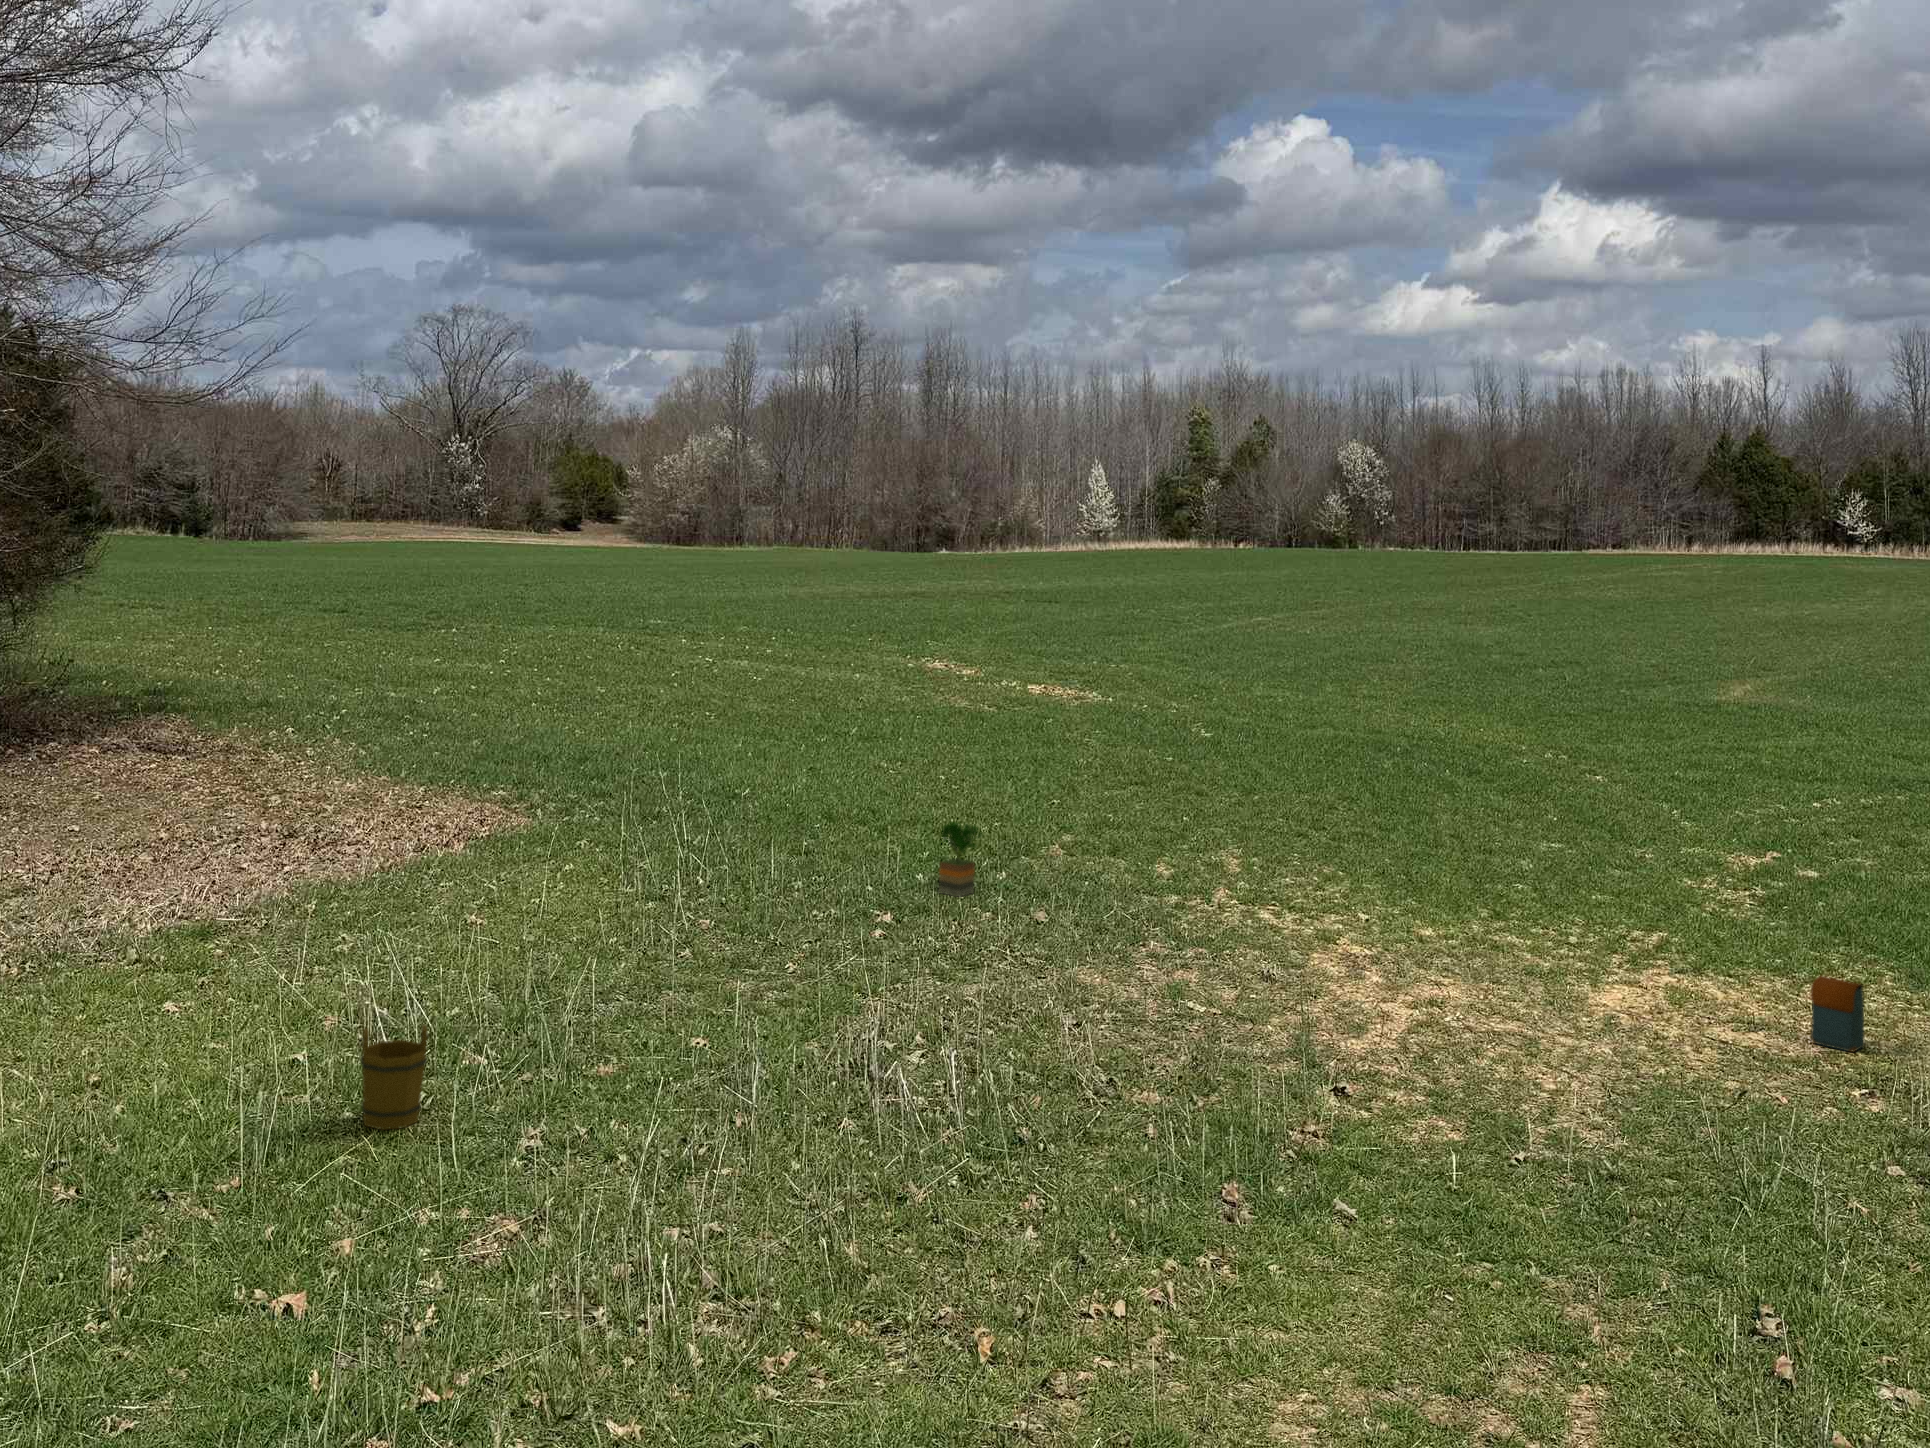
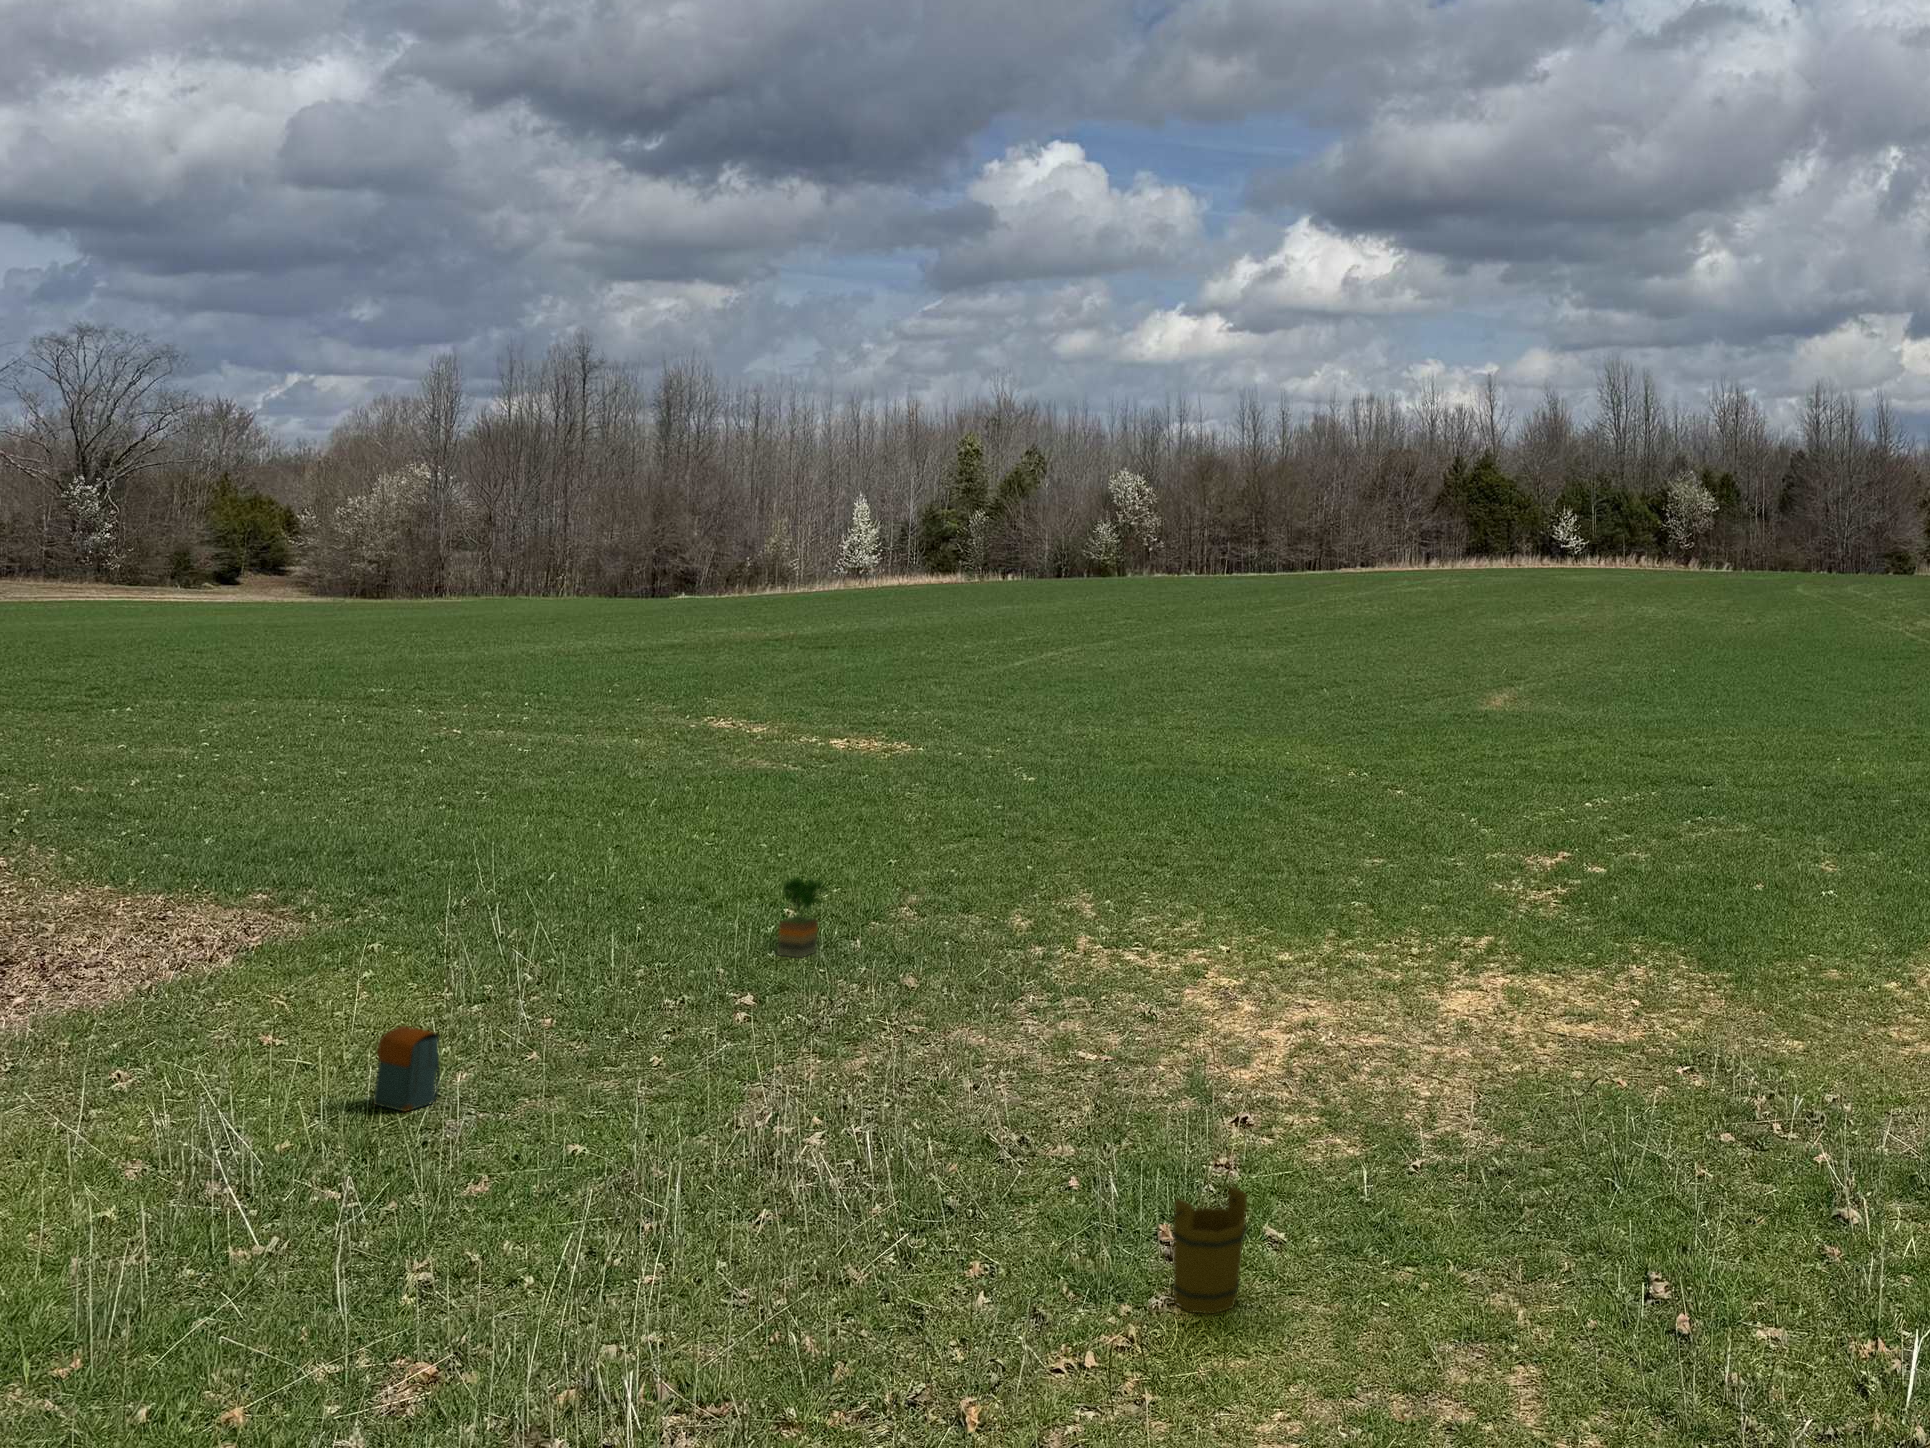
backpack: present [1811,976,1865,1052] -> present [373,1026,440,1112]
bucket: present [360,1025,430,1130] -> present [1168,1187,1247,1314]

